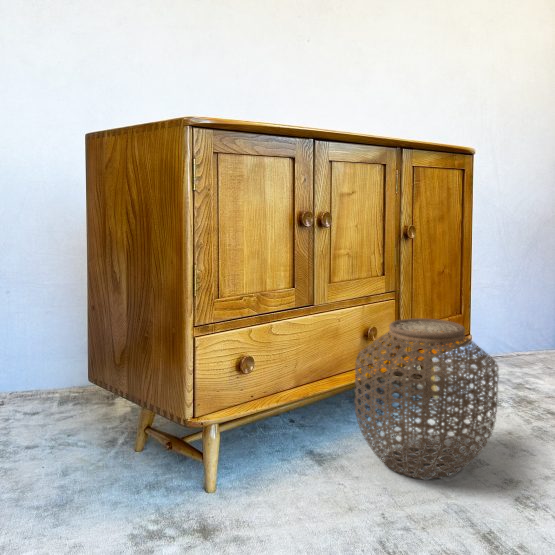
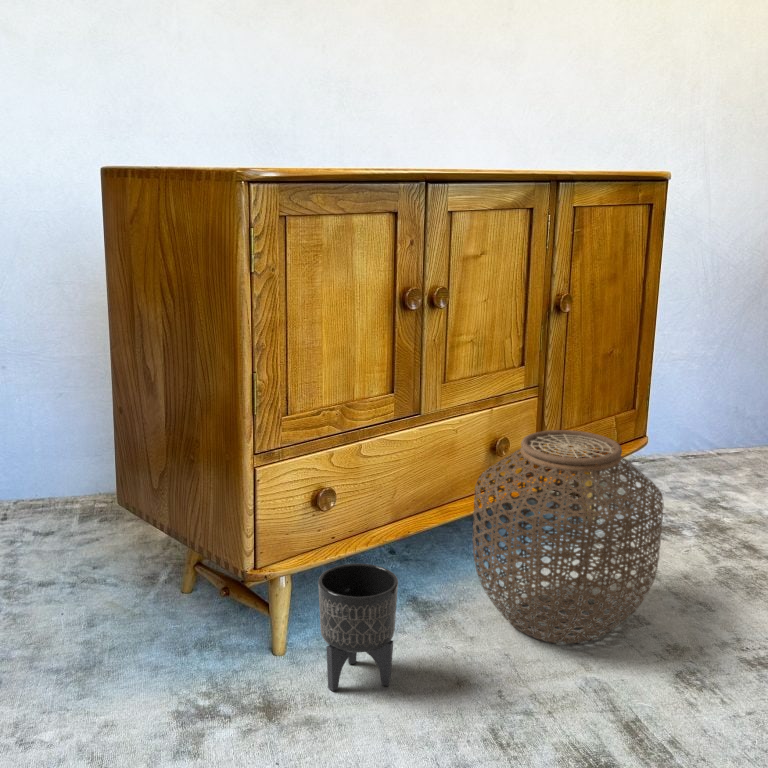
planter: none [241,416,303,516] -> present [318,563,398,691]

